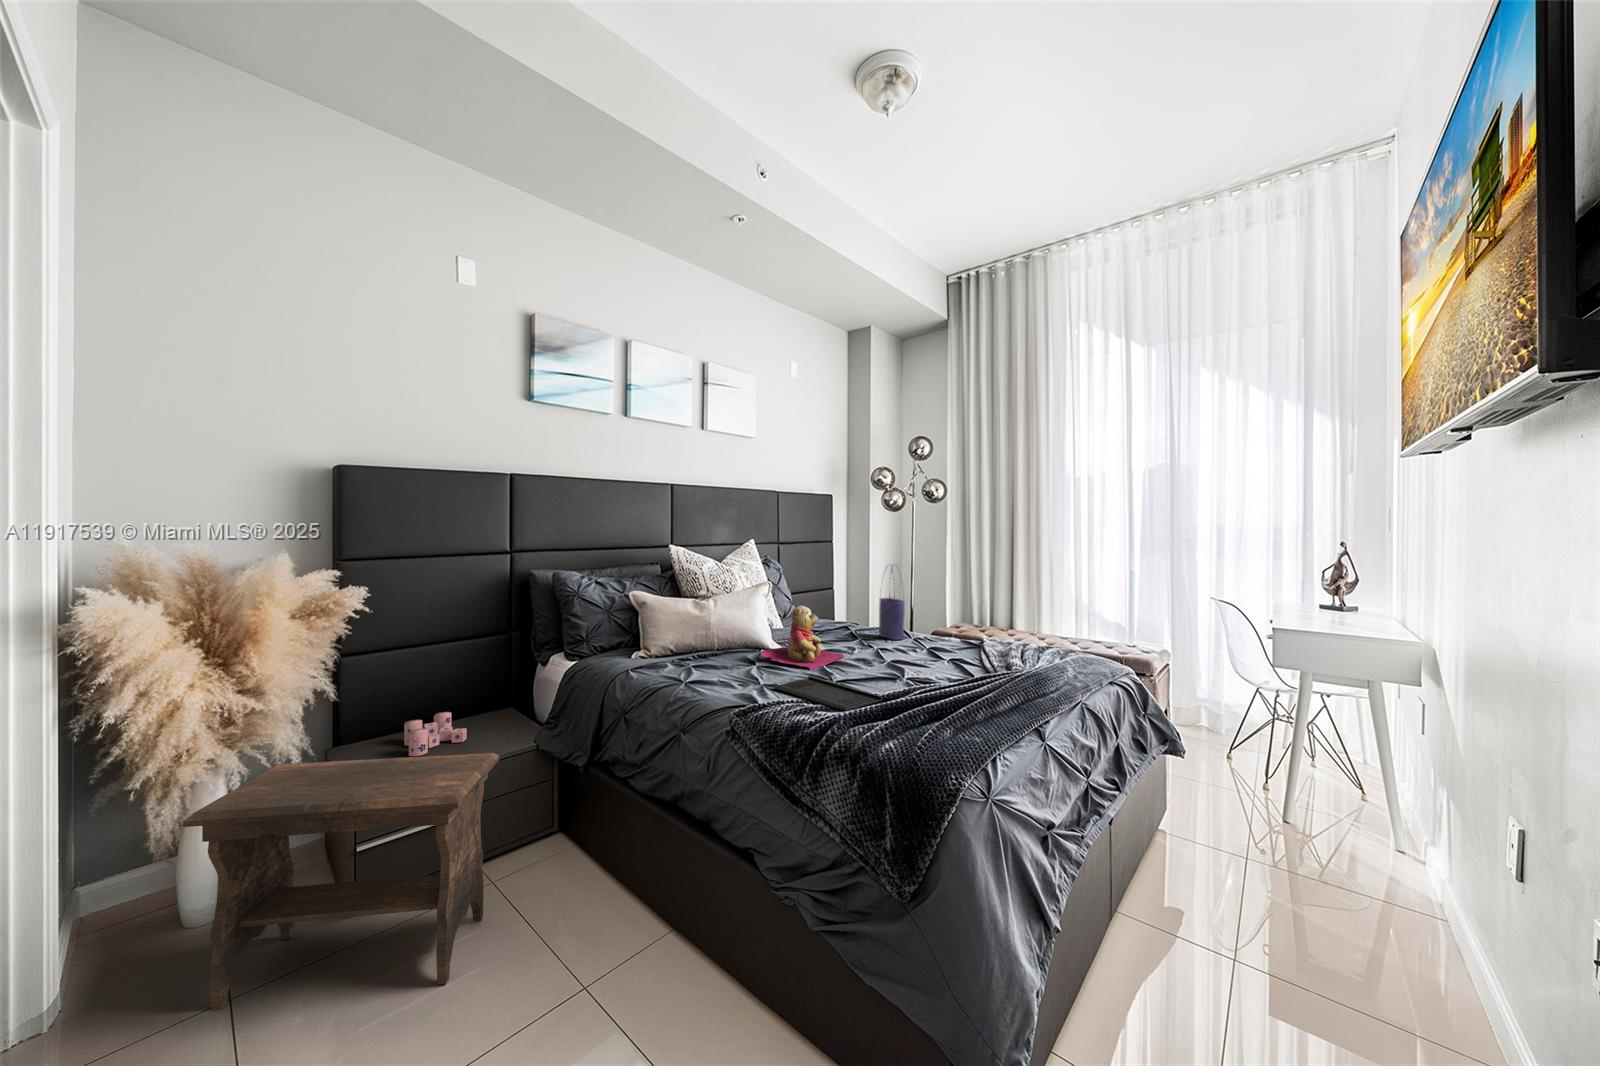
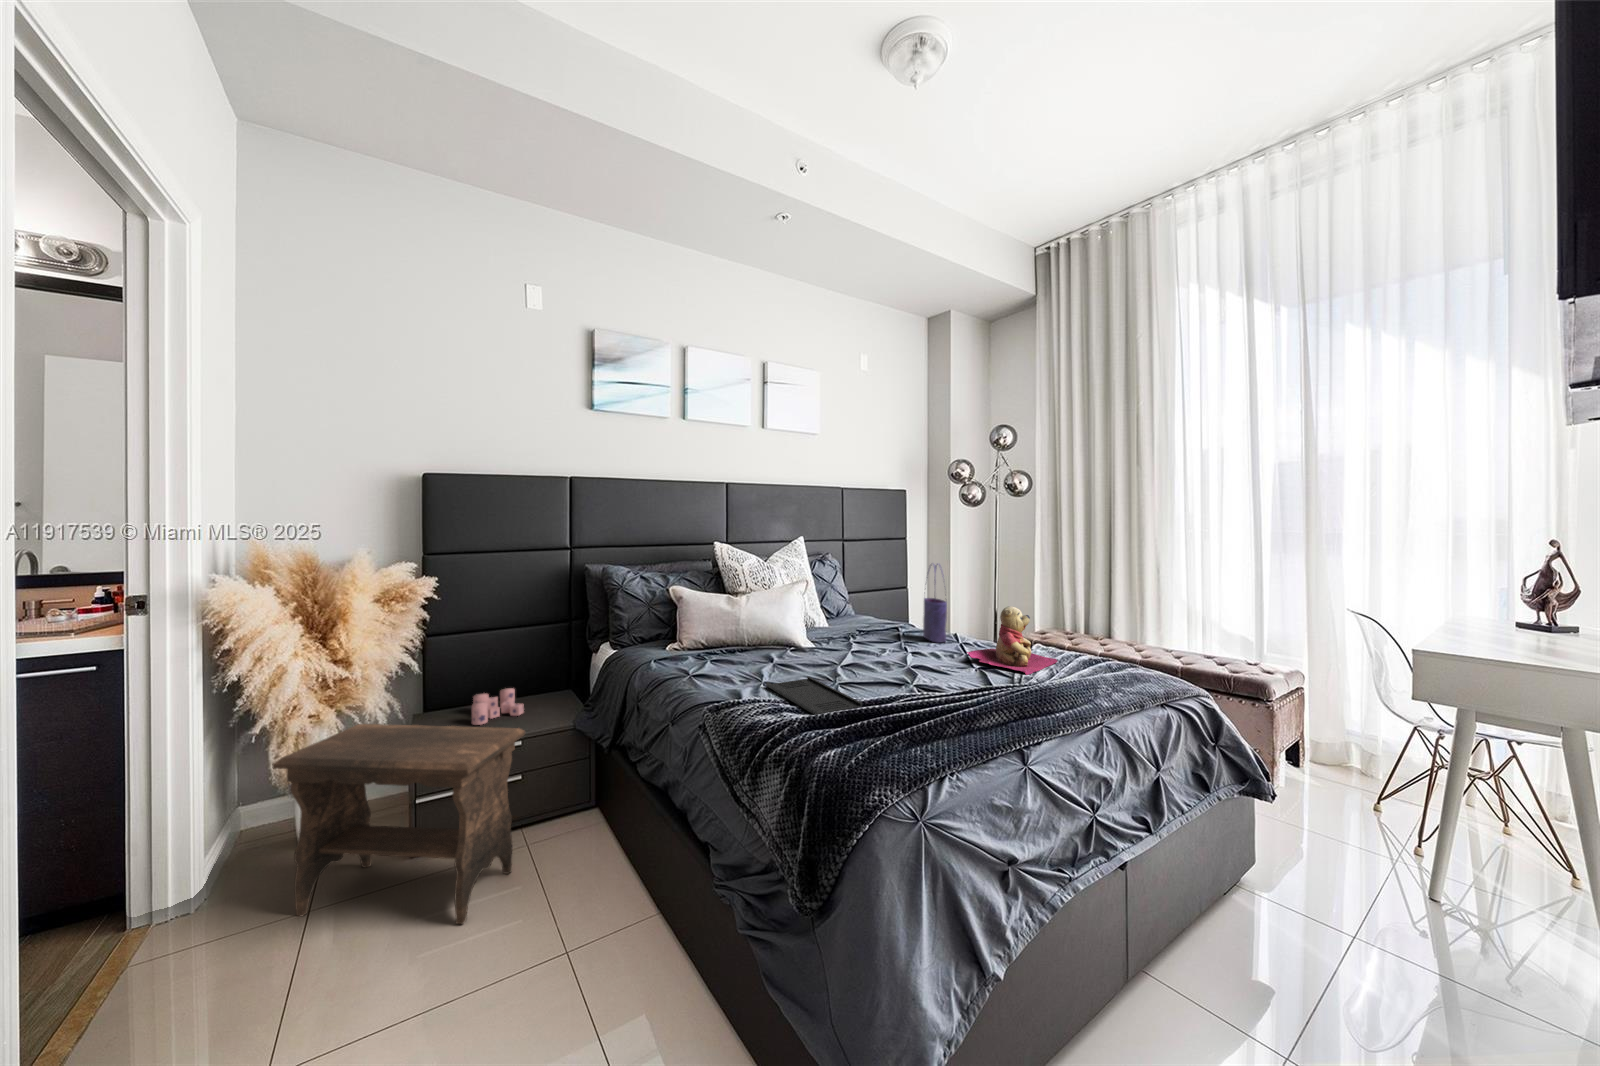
teddy bear: present [760,606,844,670] -> present [967,606,1057,675]

